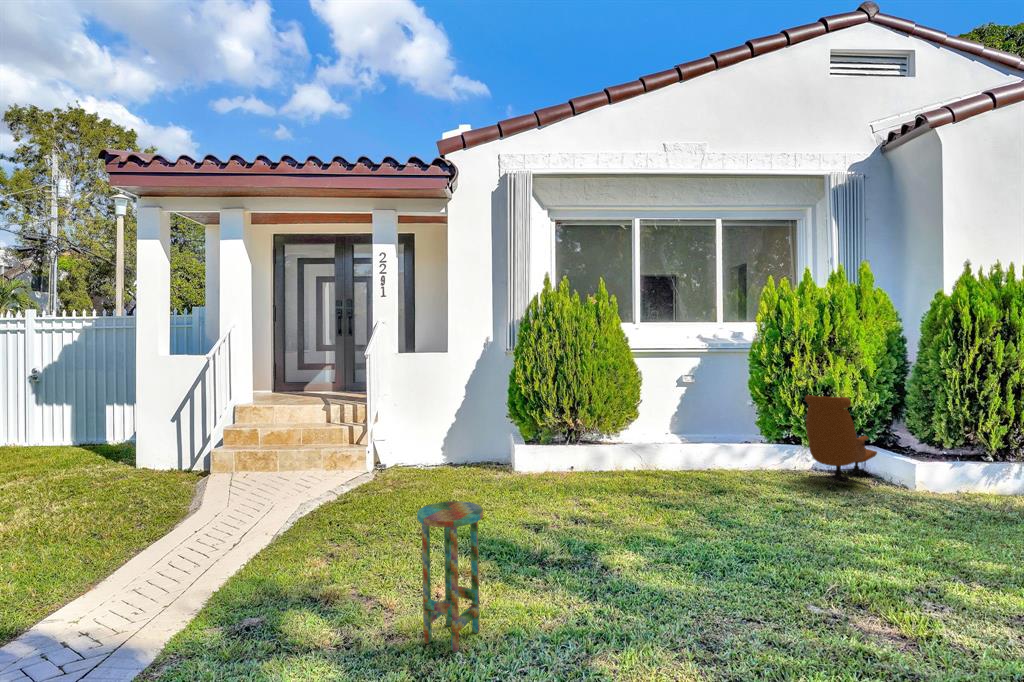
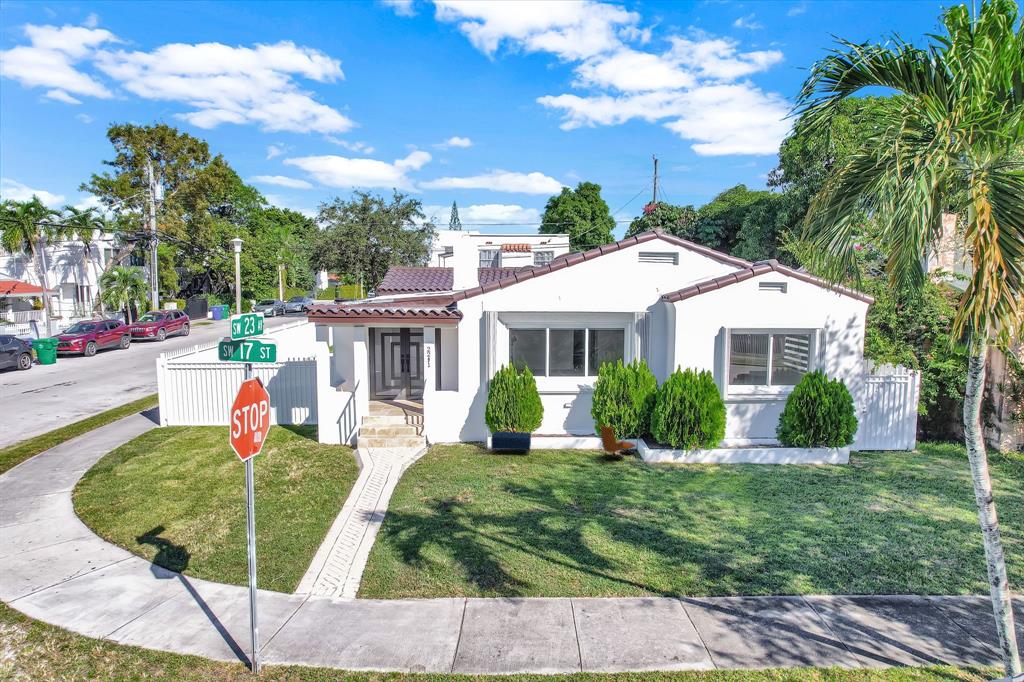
bench: none [527,430,622,481] -> present [491,432,531,455]
side table: present [417,501,483,652] -> none [450,473,467,510]

